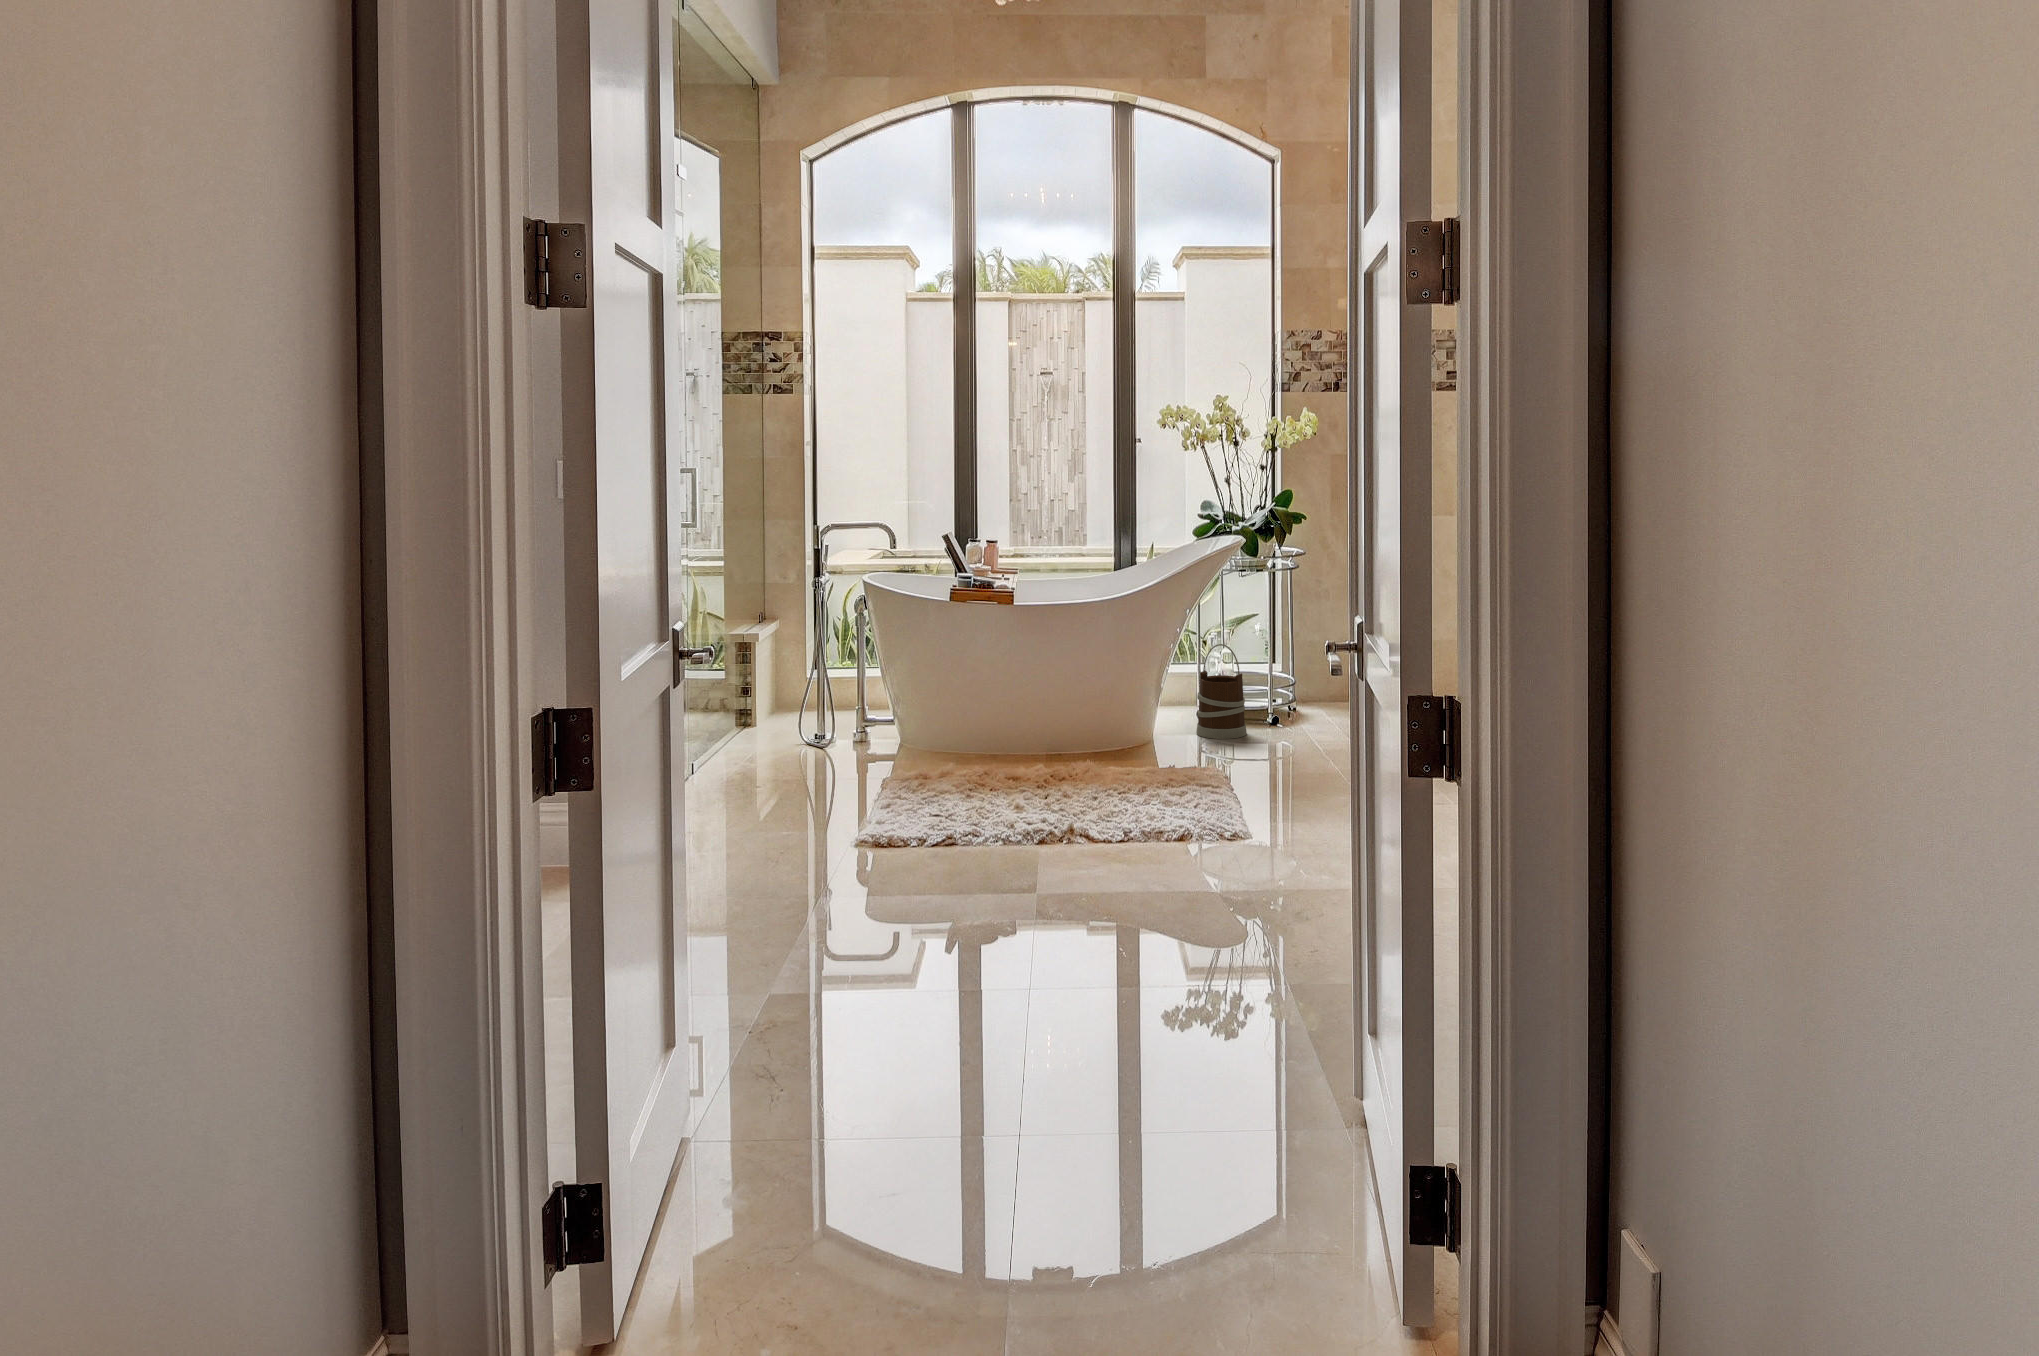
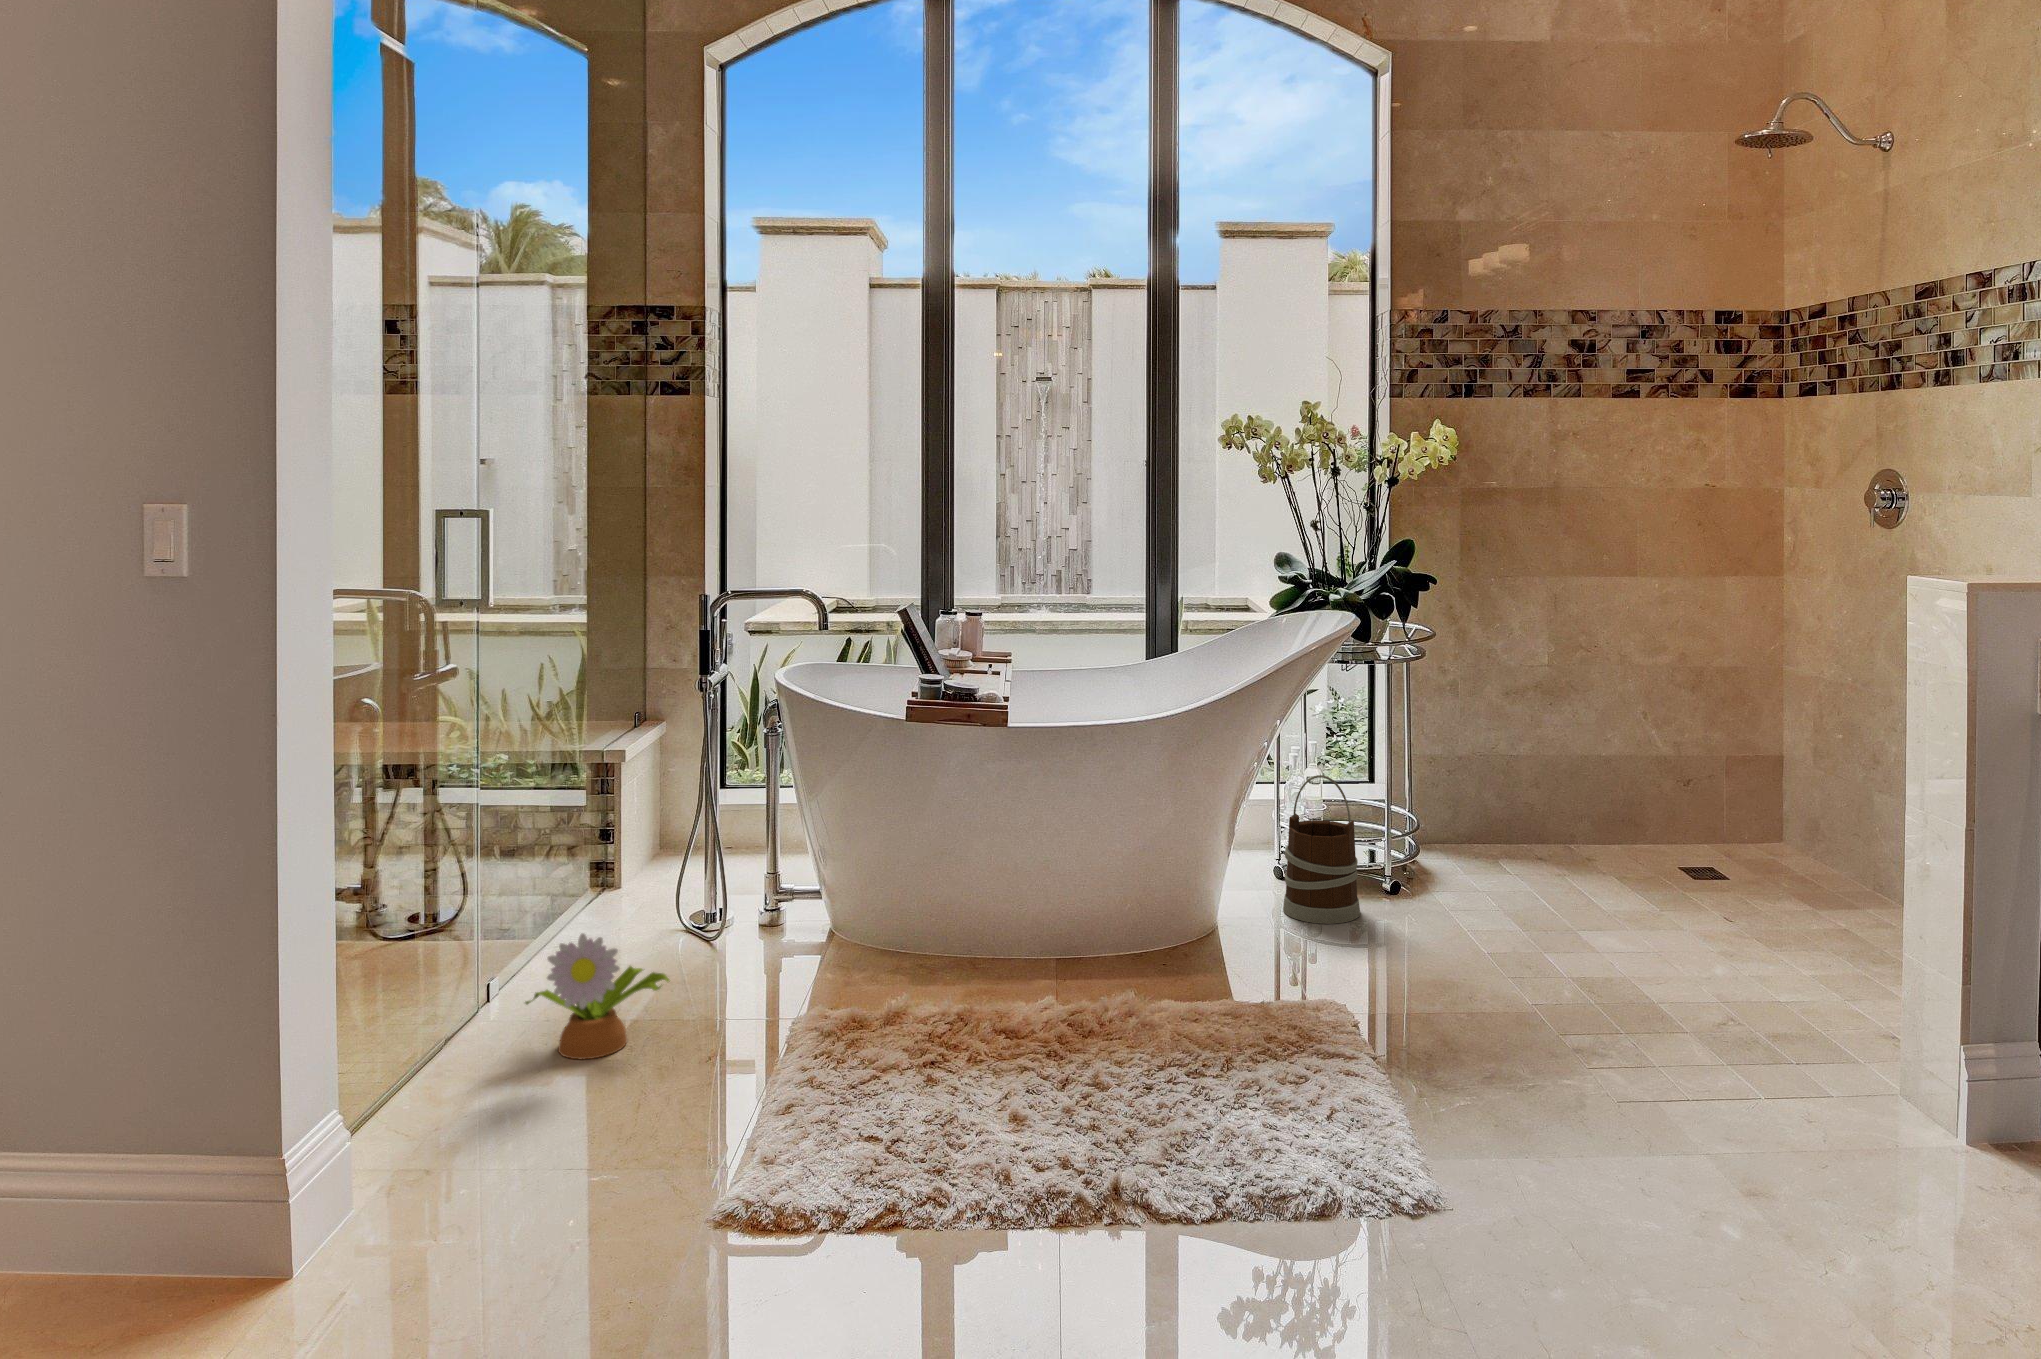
decorative plant: none [728,719,811,793] -> present [525,933,670,1059]

